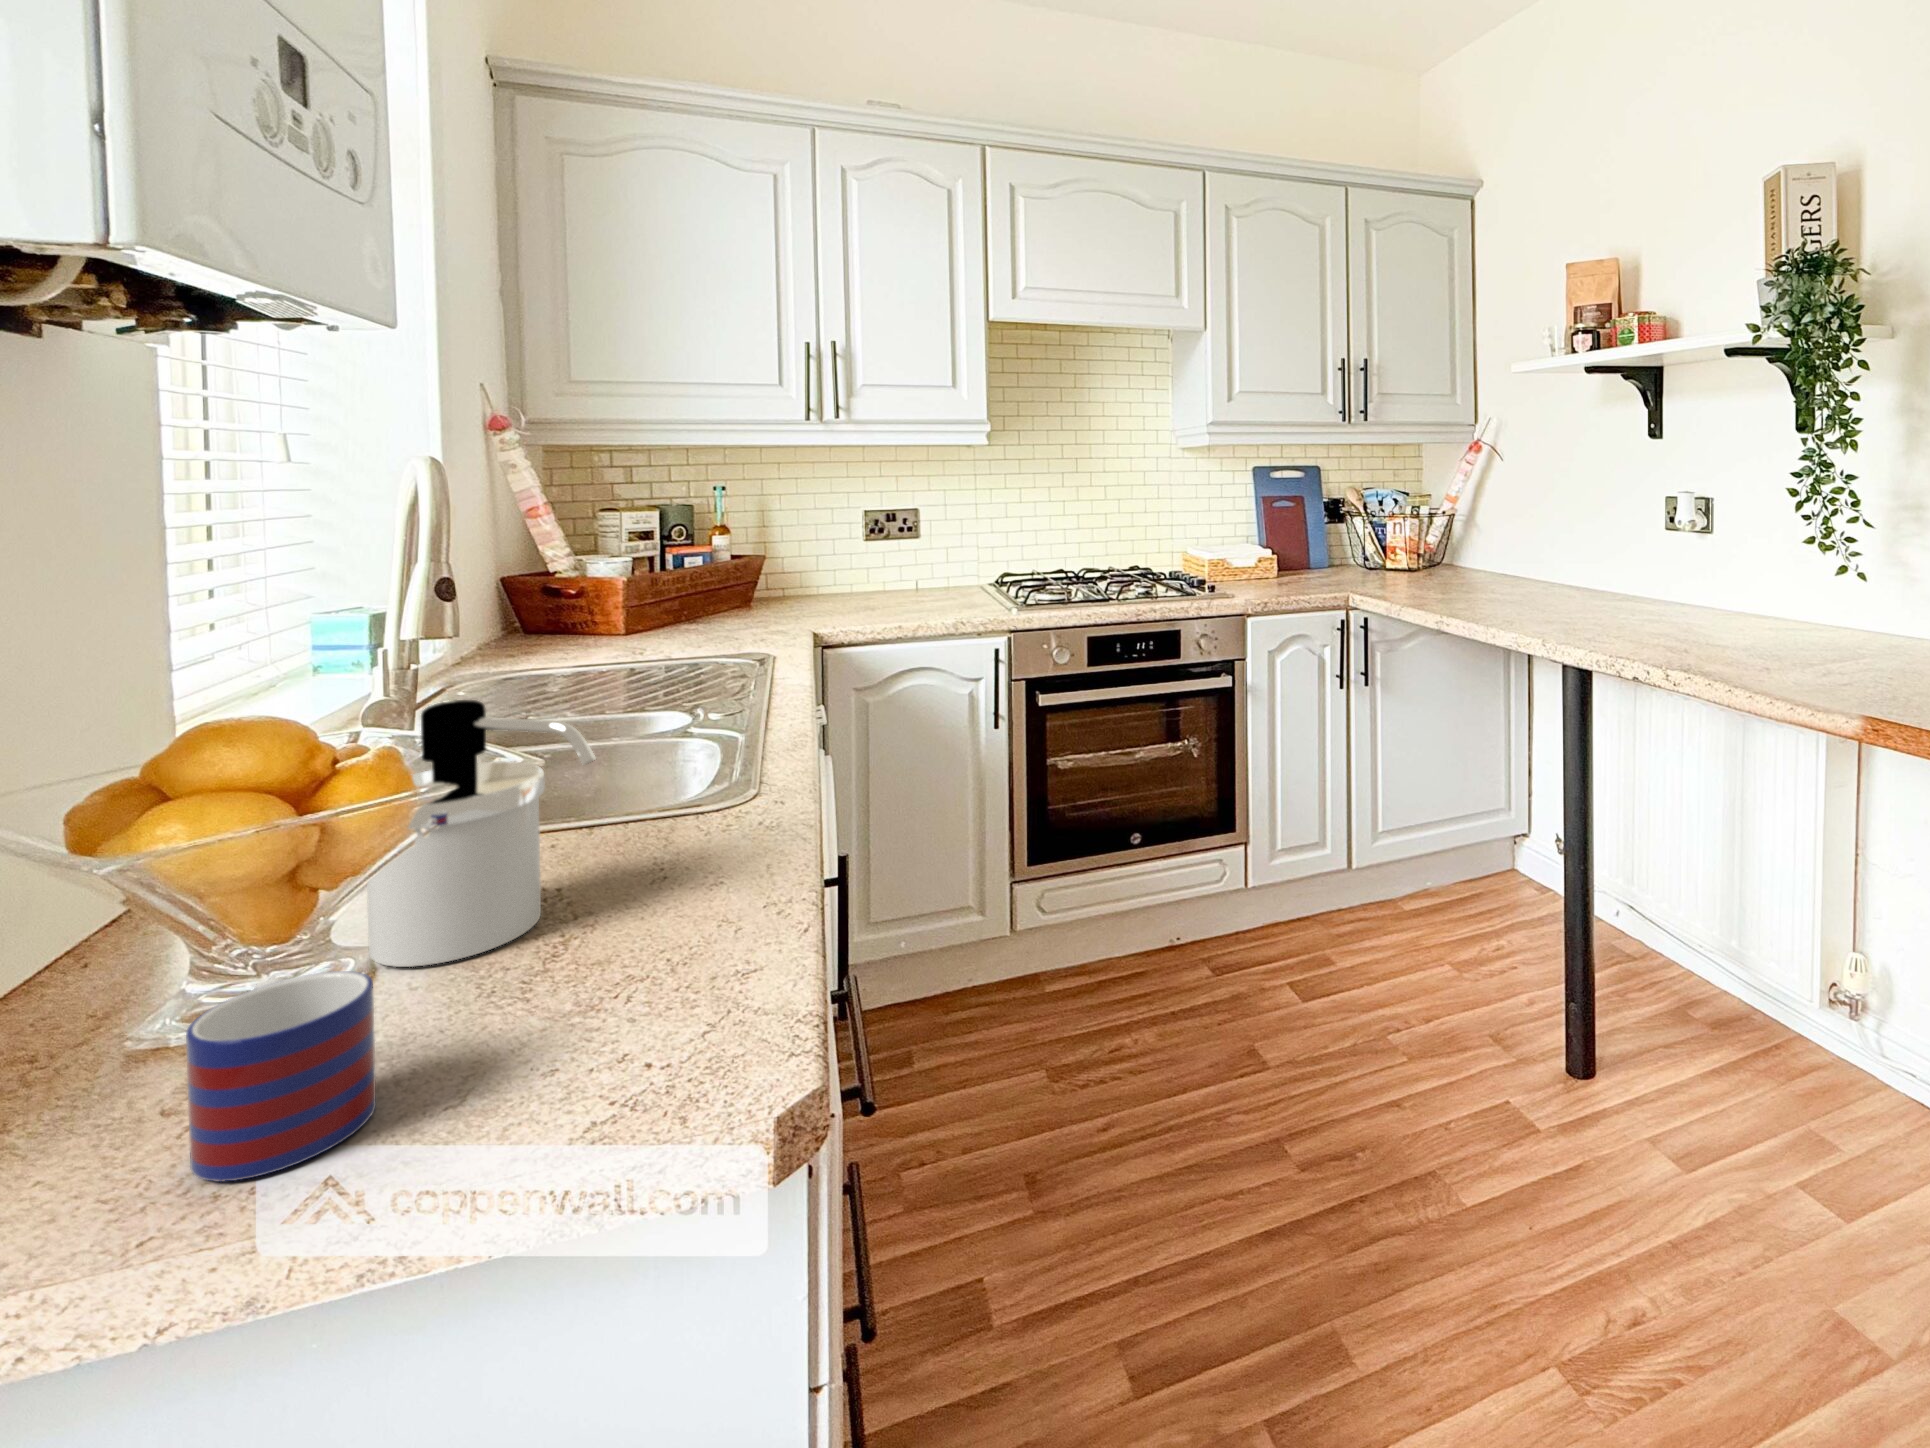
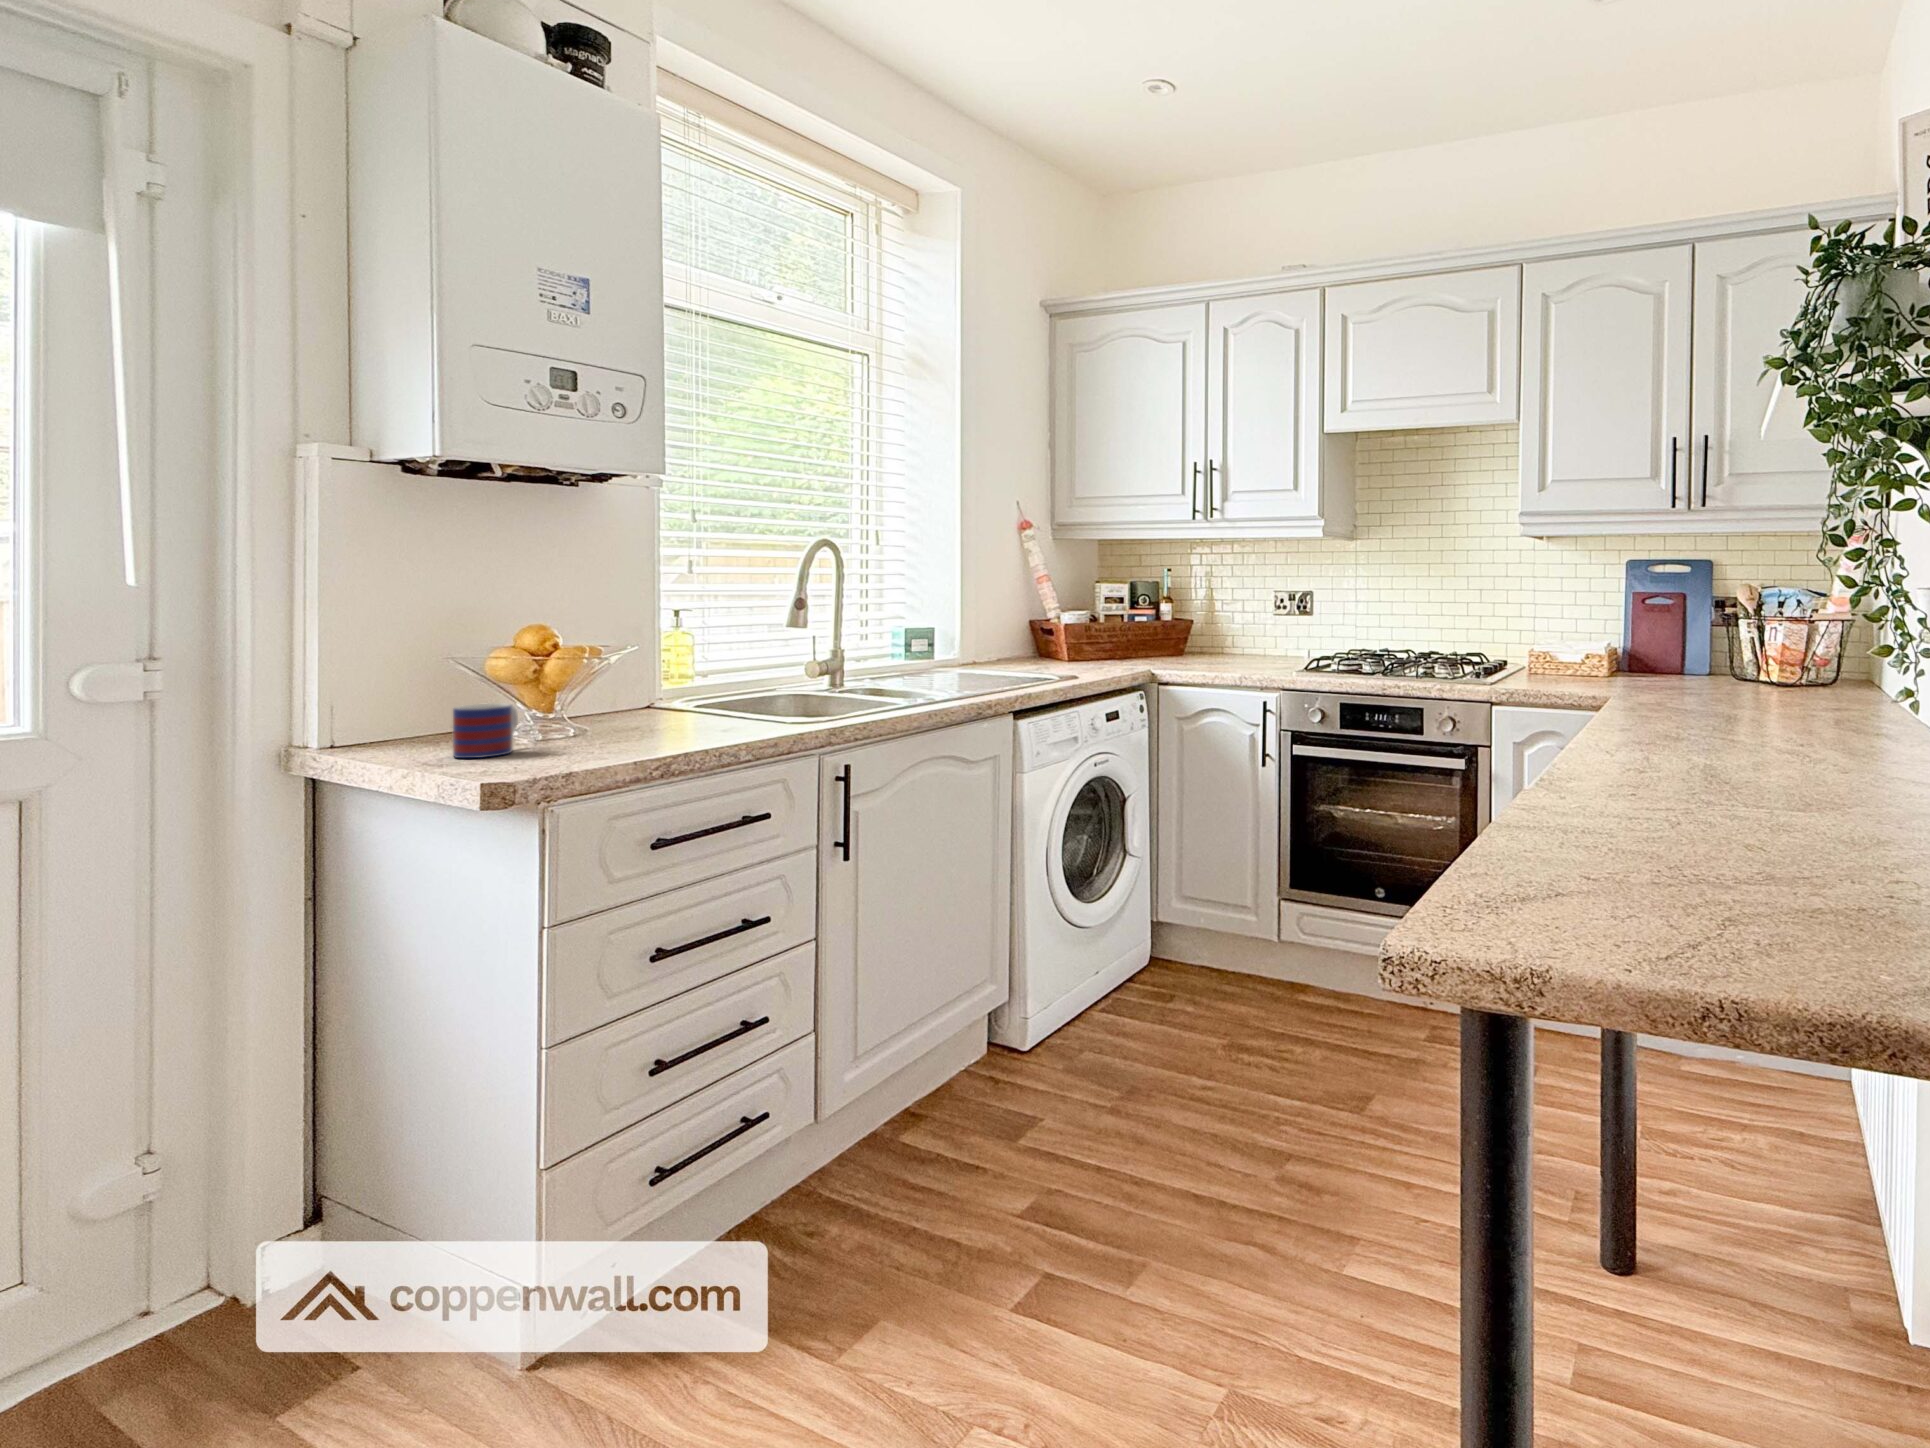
soap dispenser: present [367,700,595,967] -> none [605,628,680,736]

